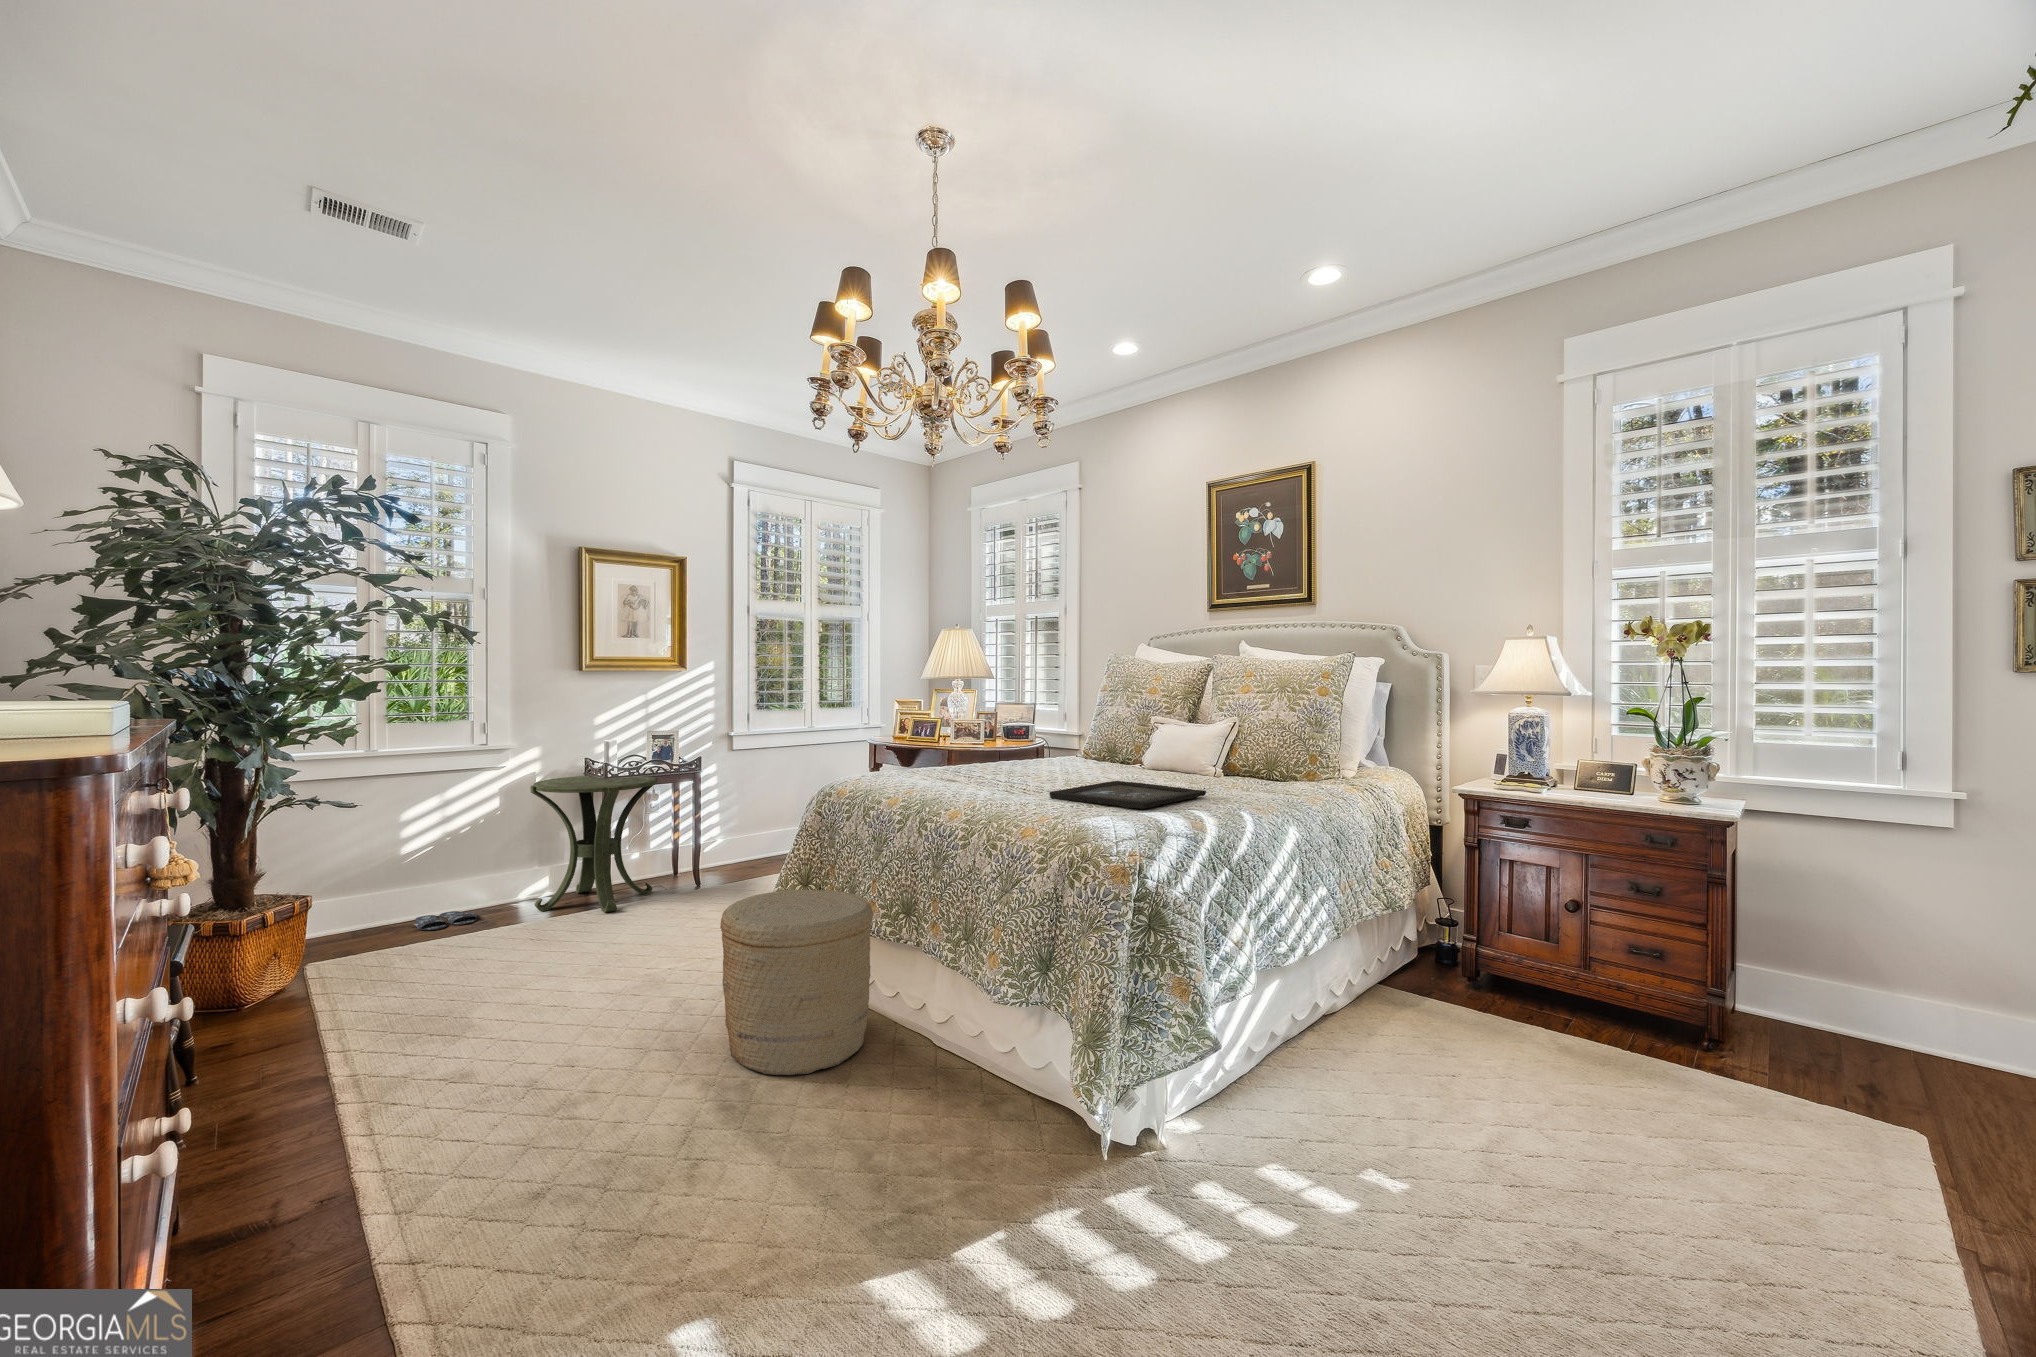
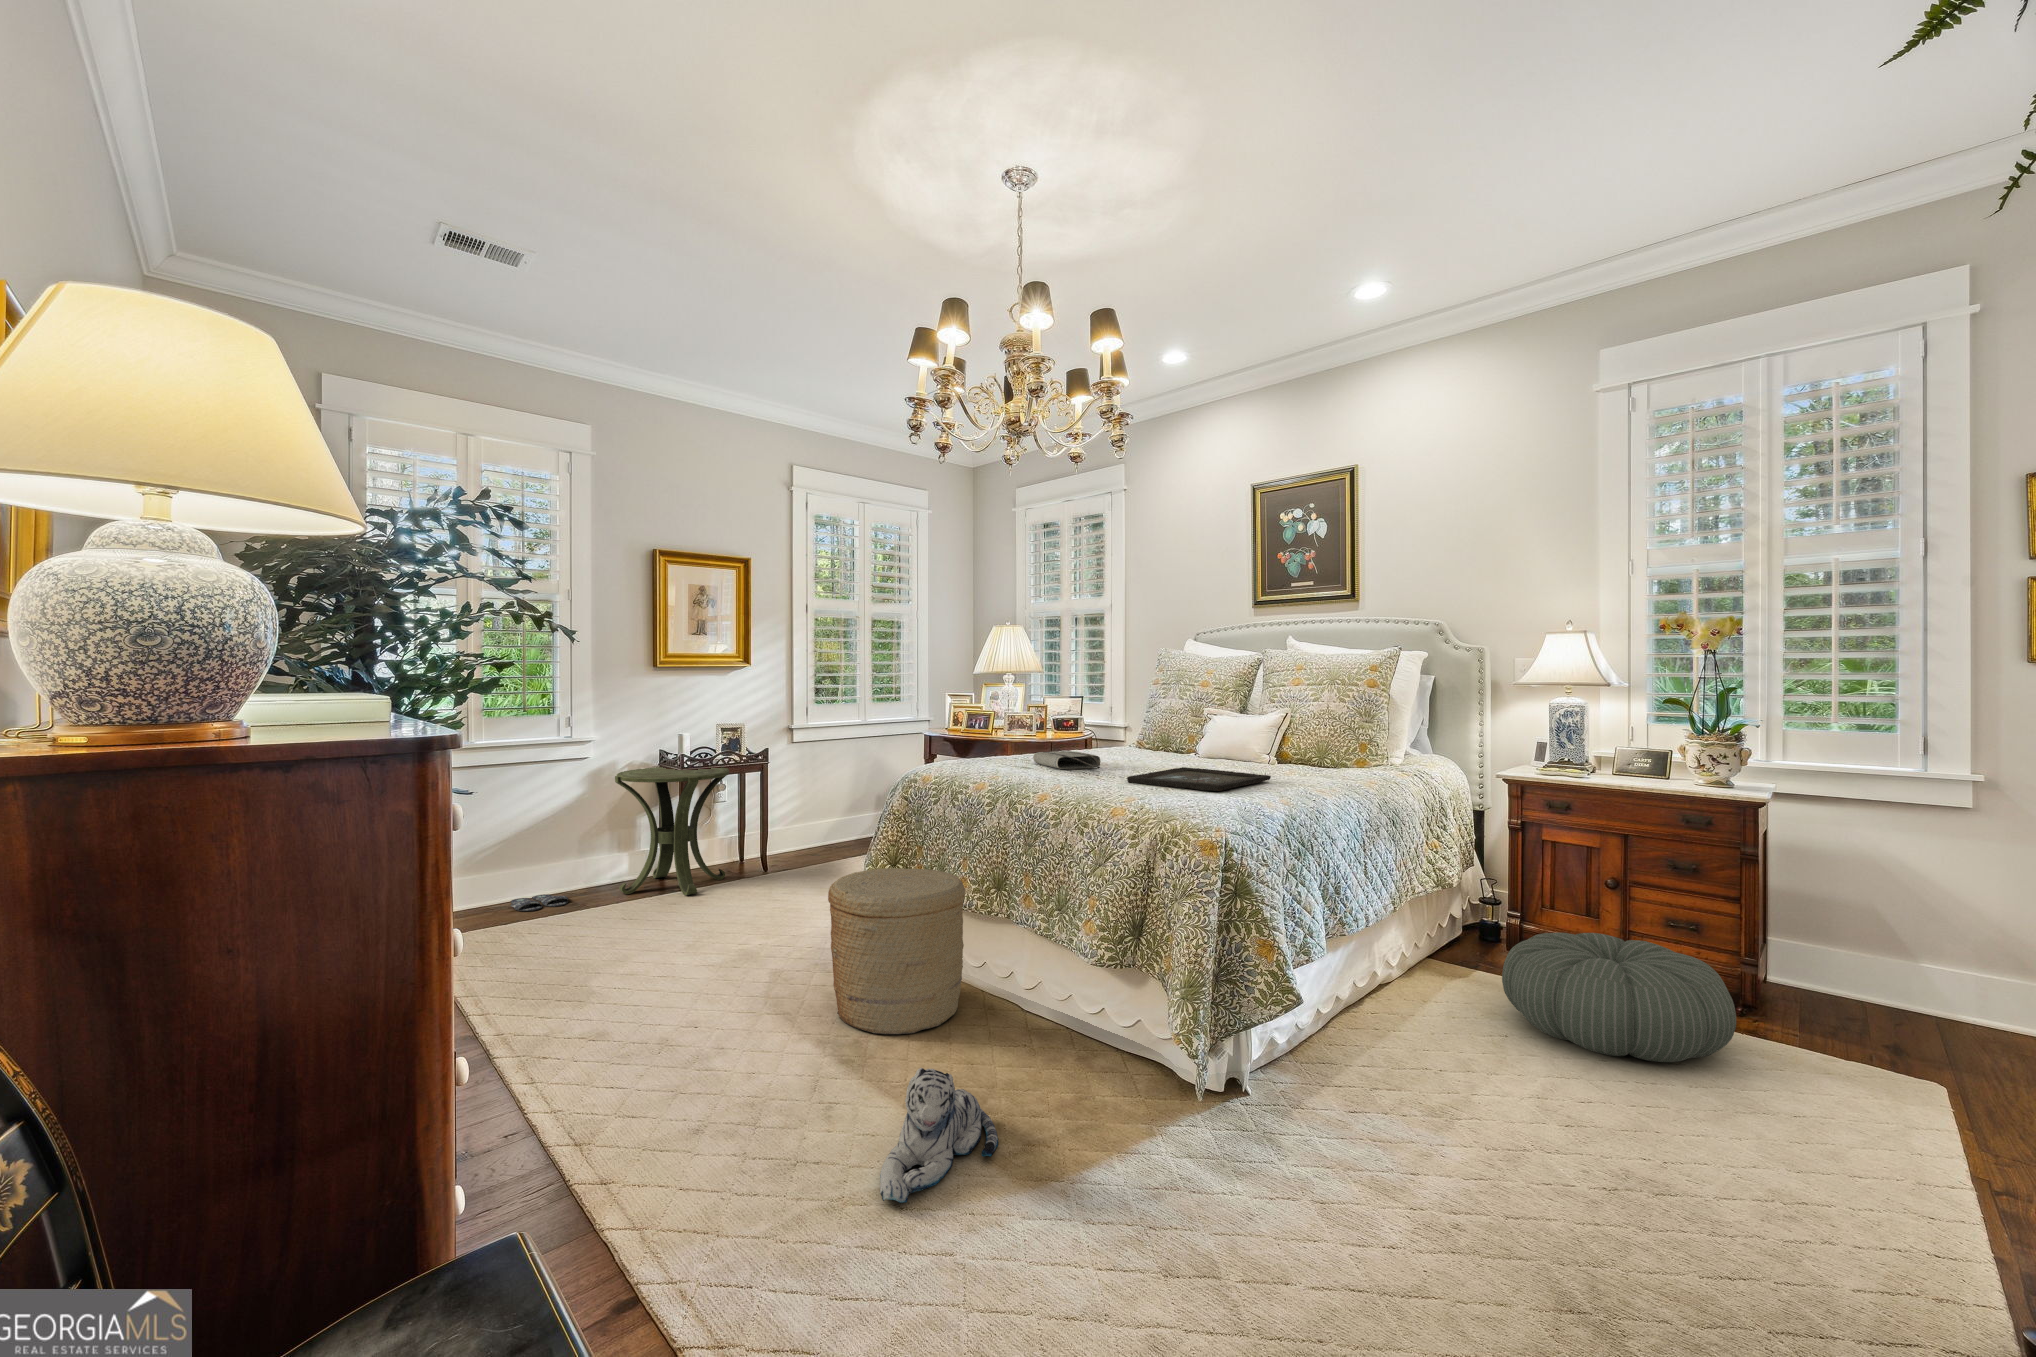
tote bag: none [960,763,1030,783] -> present [1033,751,1101,770]
pouf: none [1452,961,1701,1108] -> present [1502,933,1736,1062]
plush toy: none [719,1129,874,1291] -> present [880,1068,998,1203]

